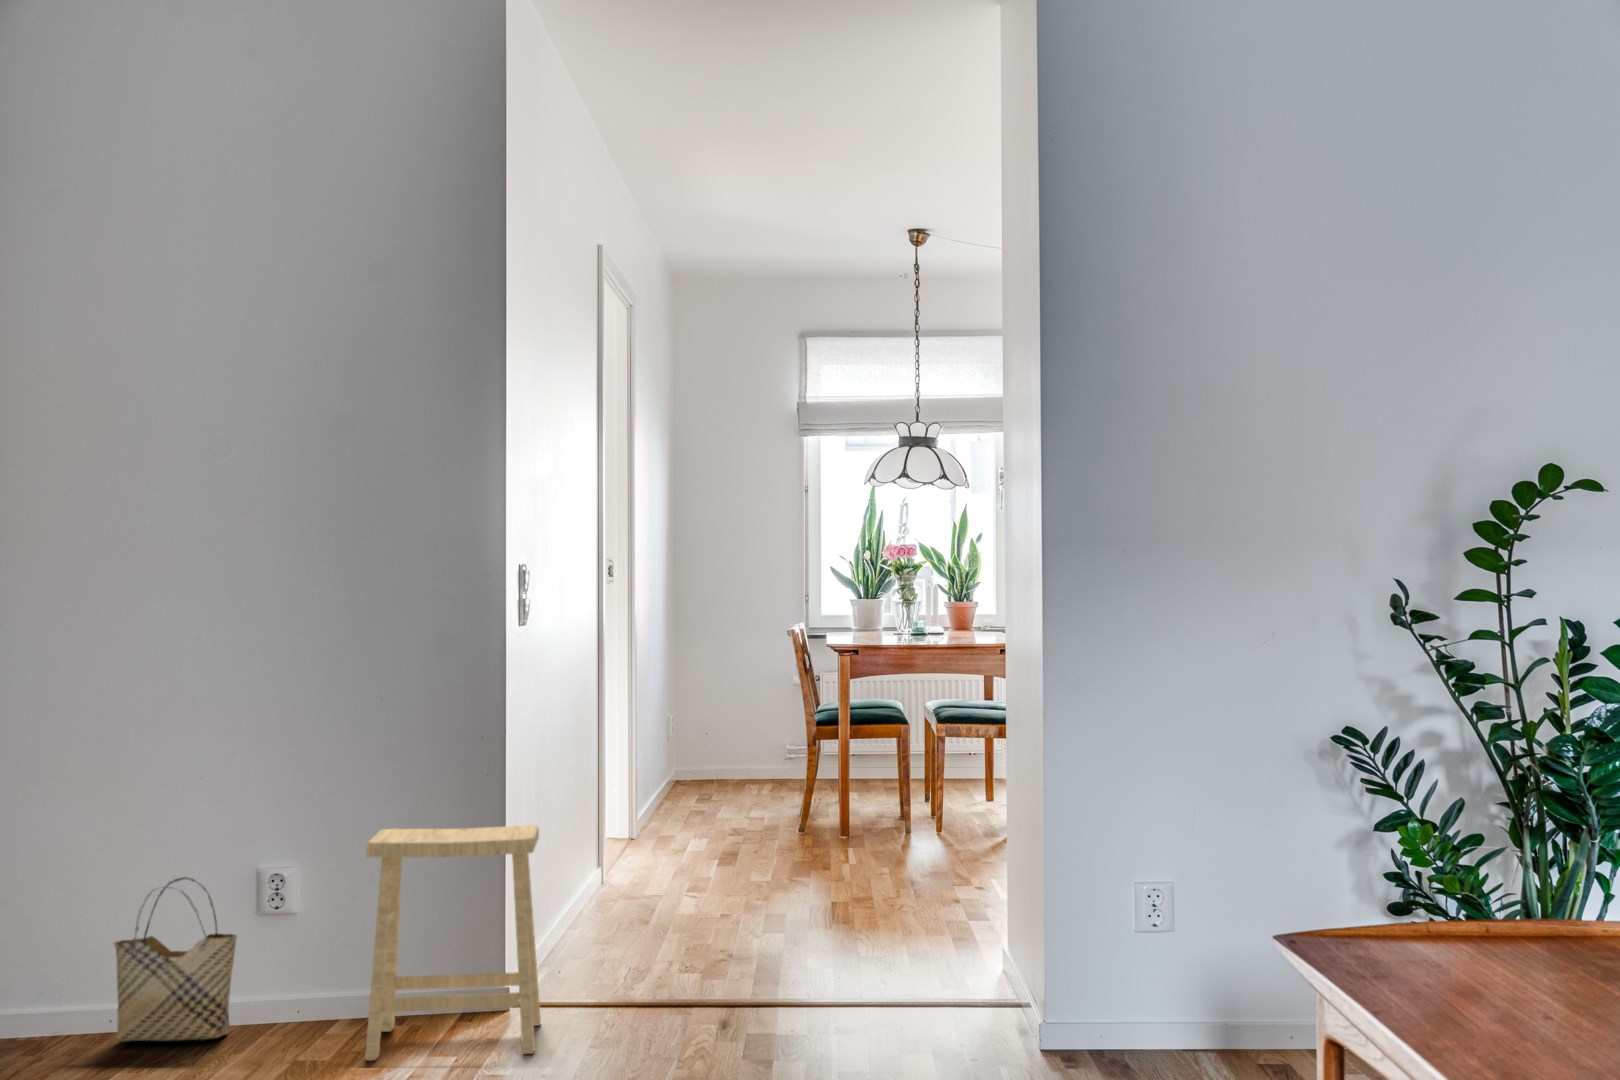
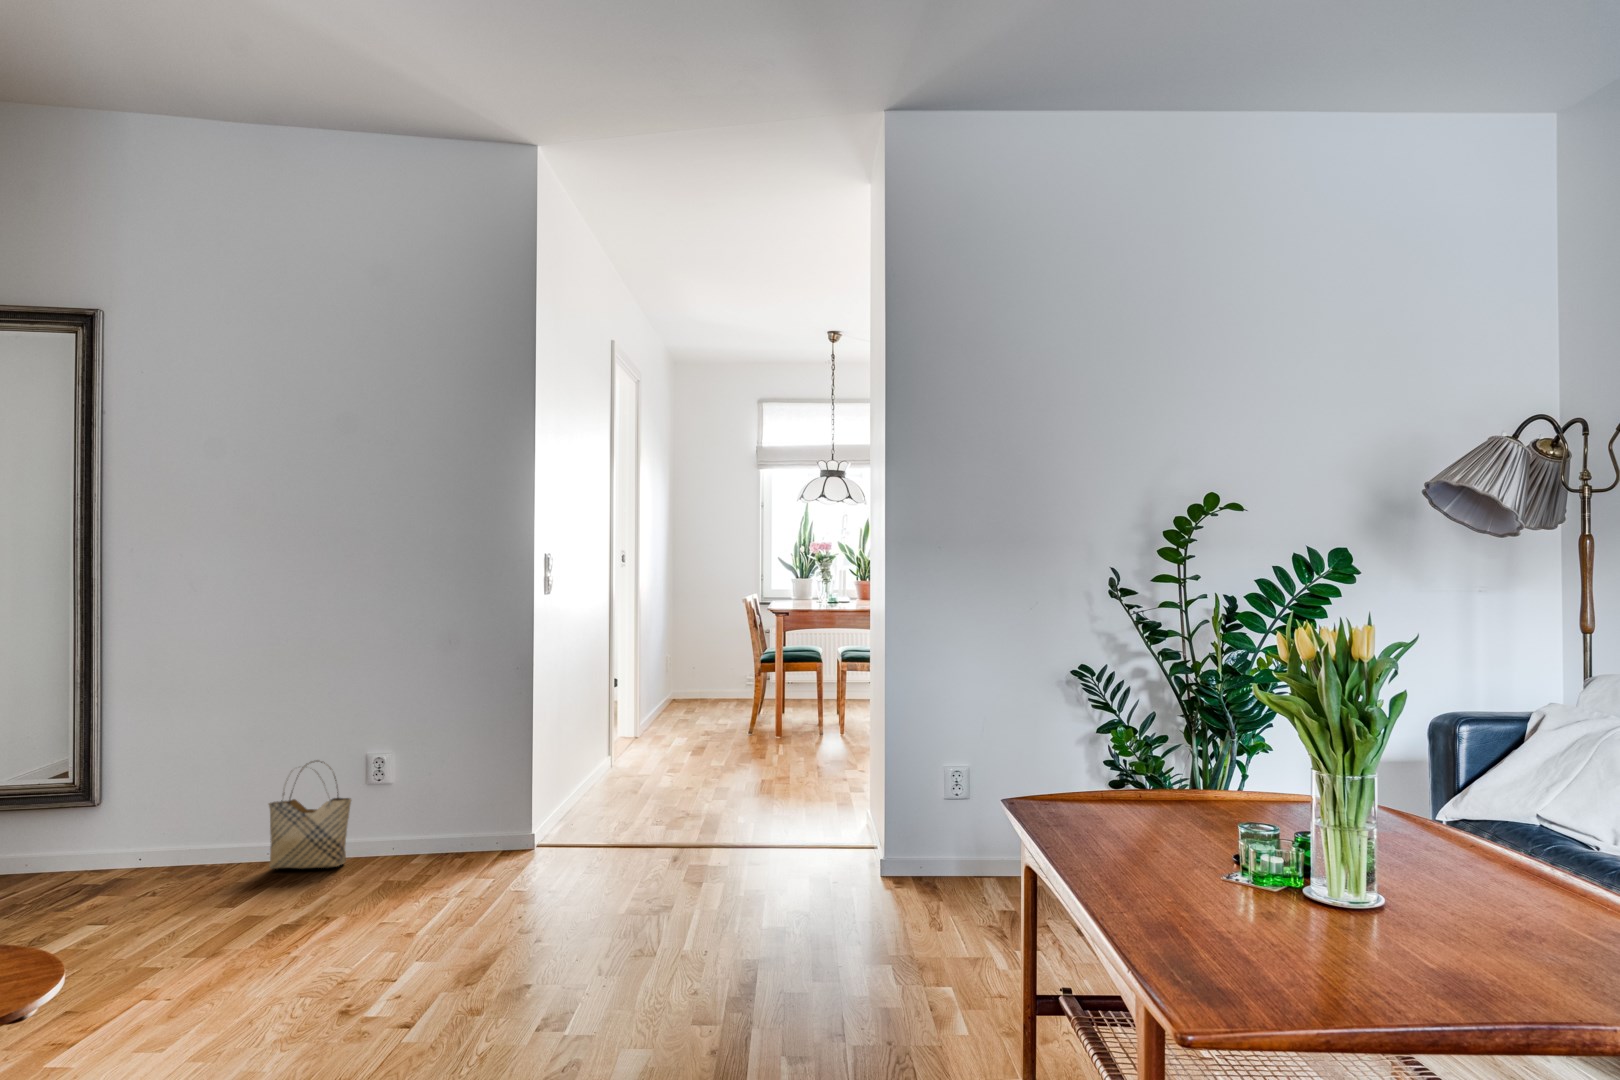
footstool: present [365,825,541,1061] -> none [434,727,554,881]

